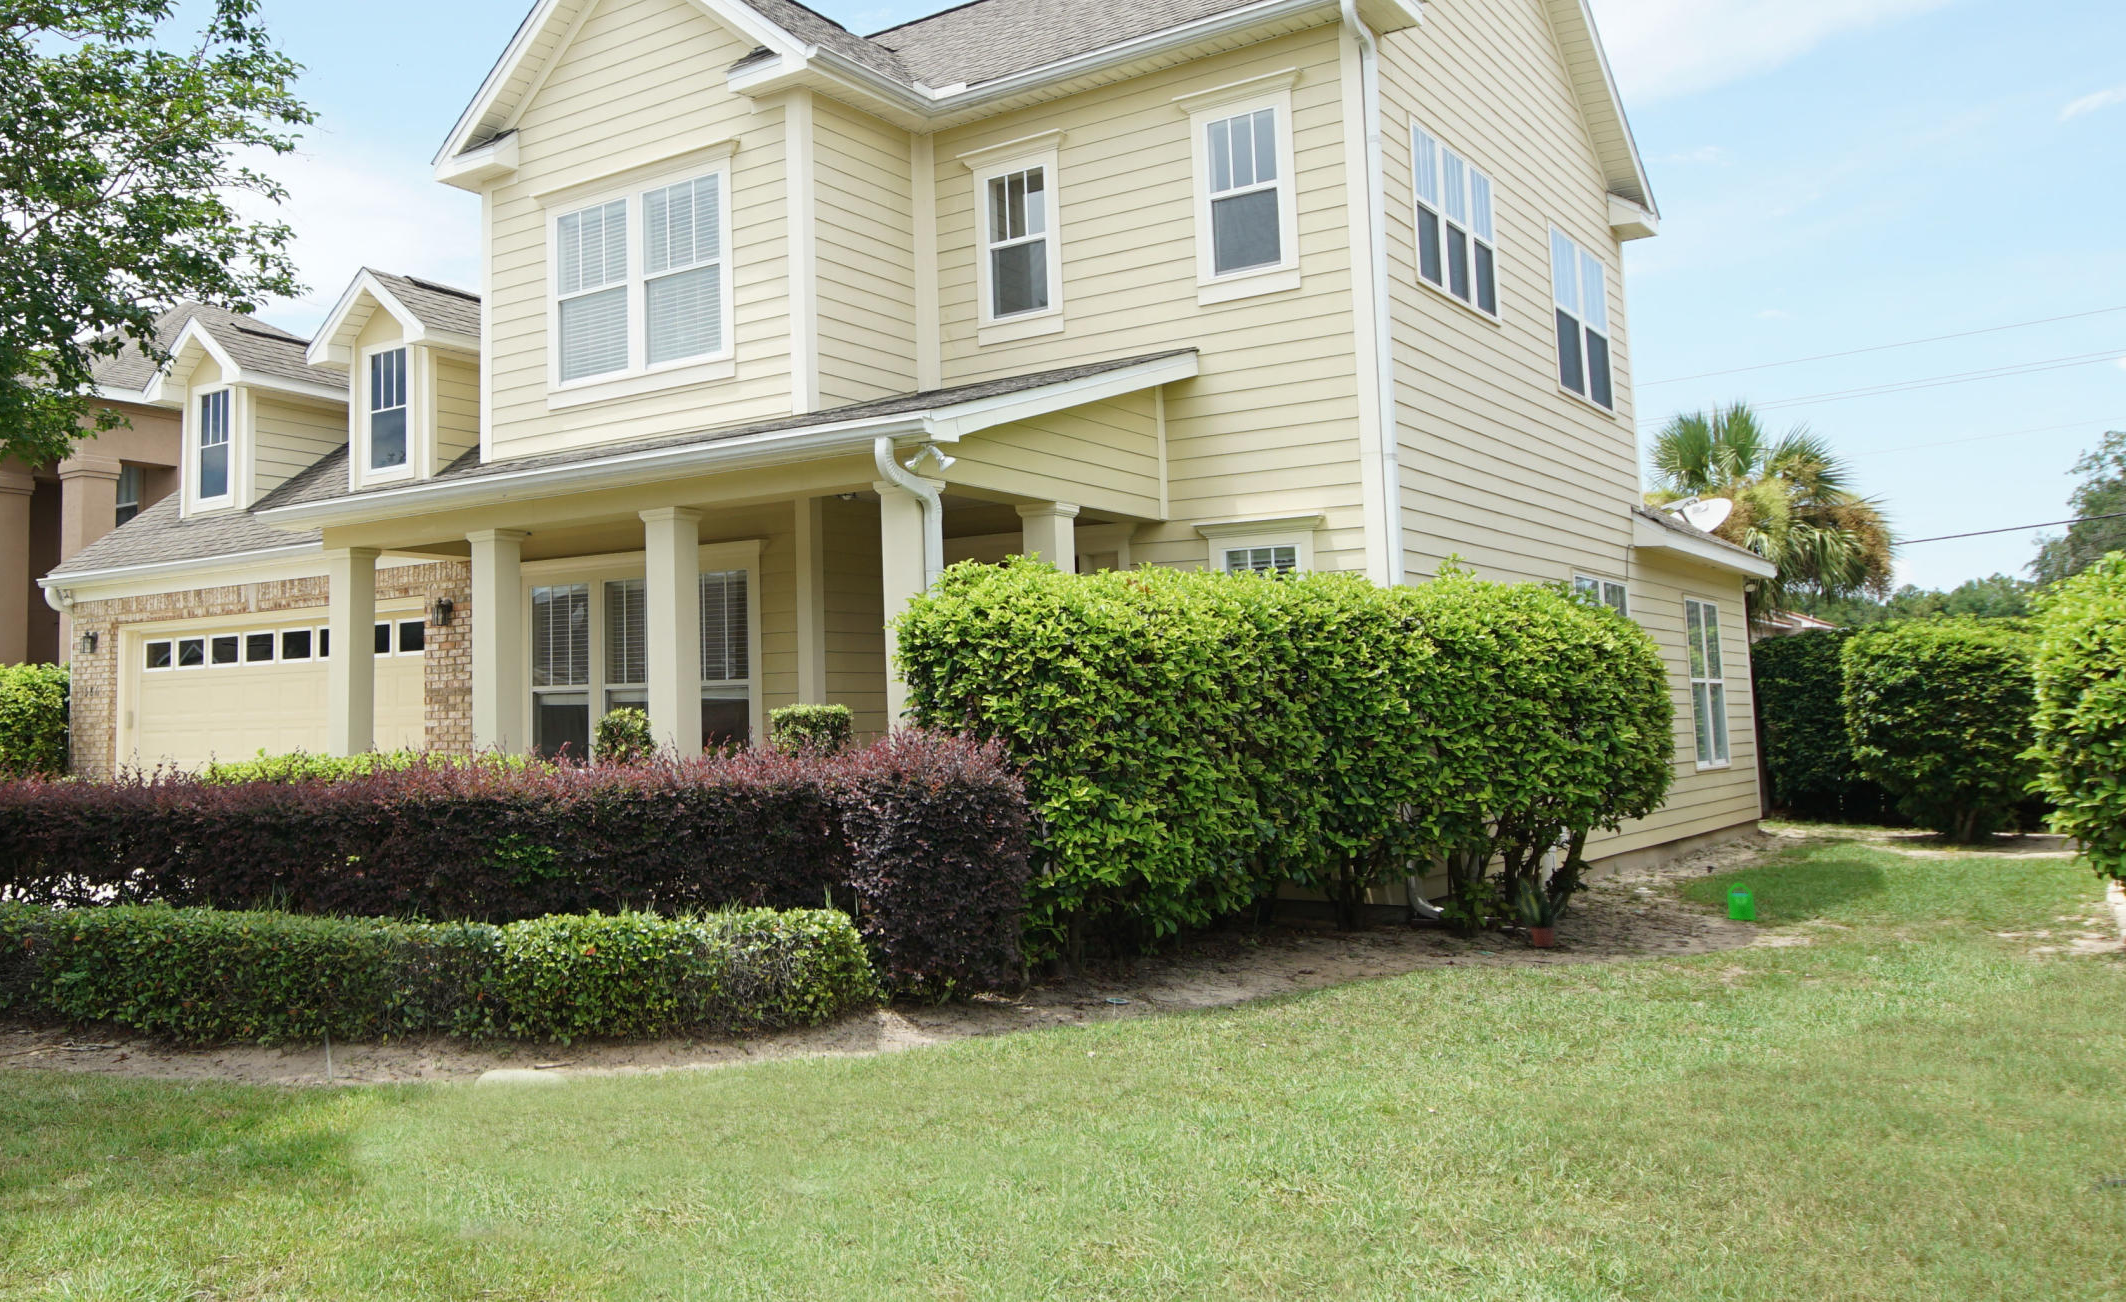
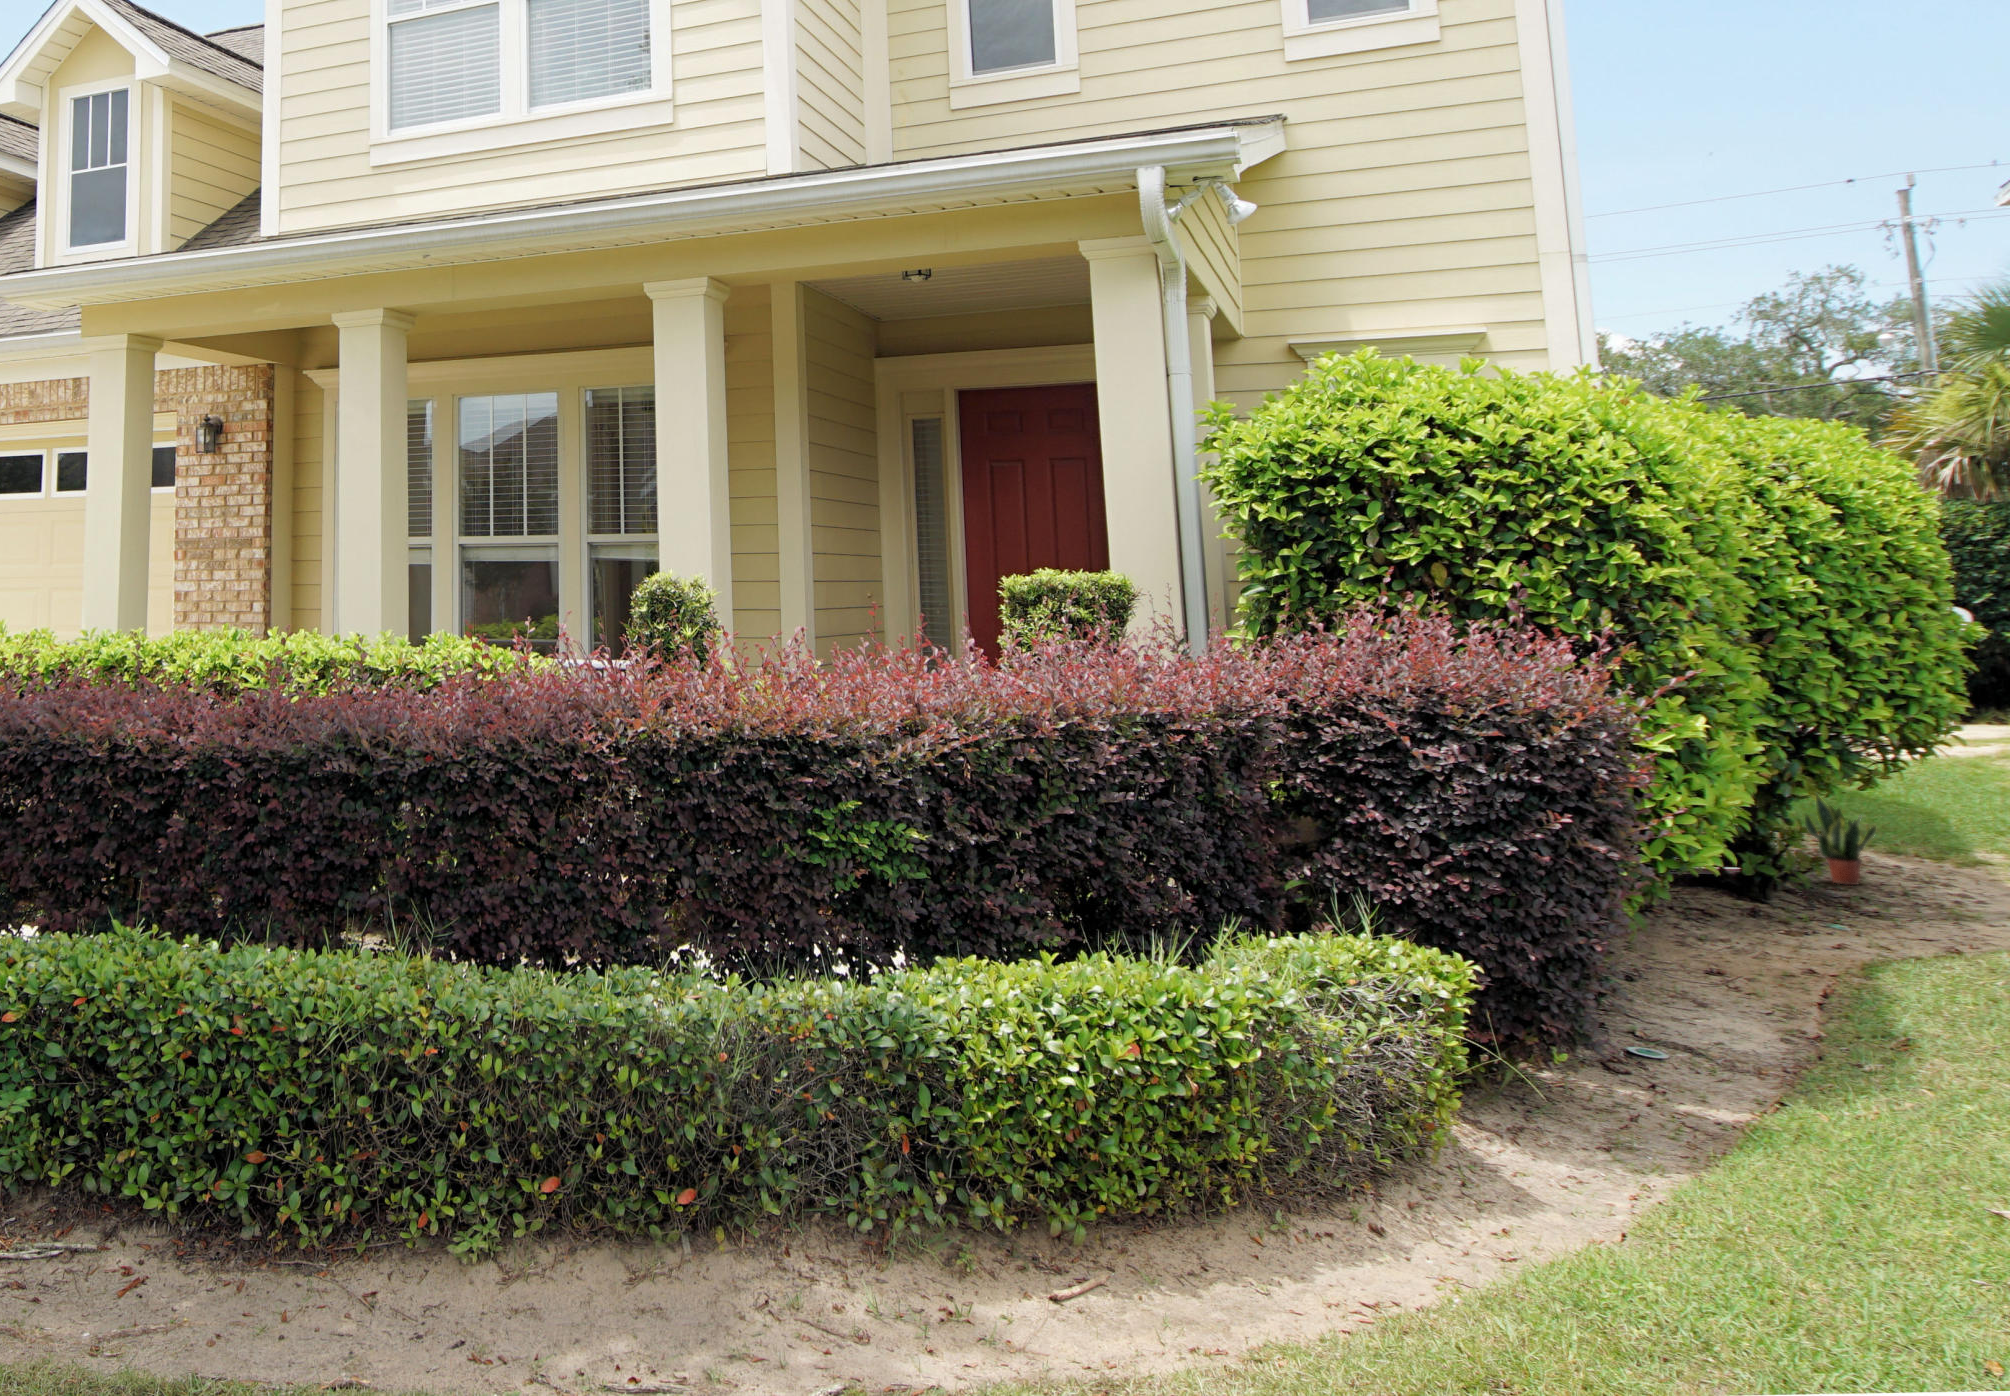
watering can: present [1727,883,1756,920] -> none [1918,794,1956,839]

